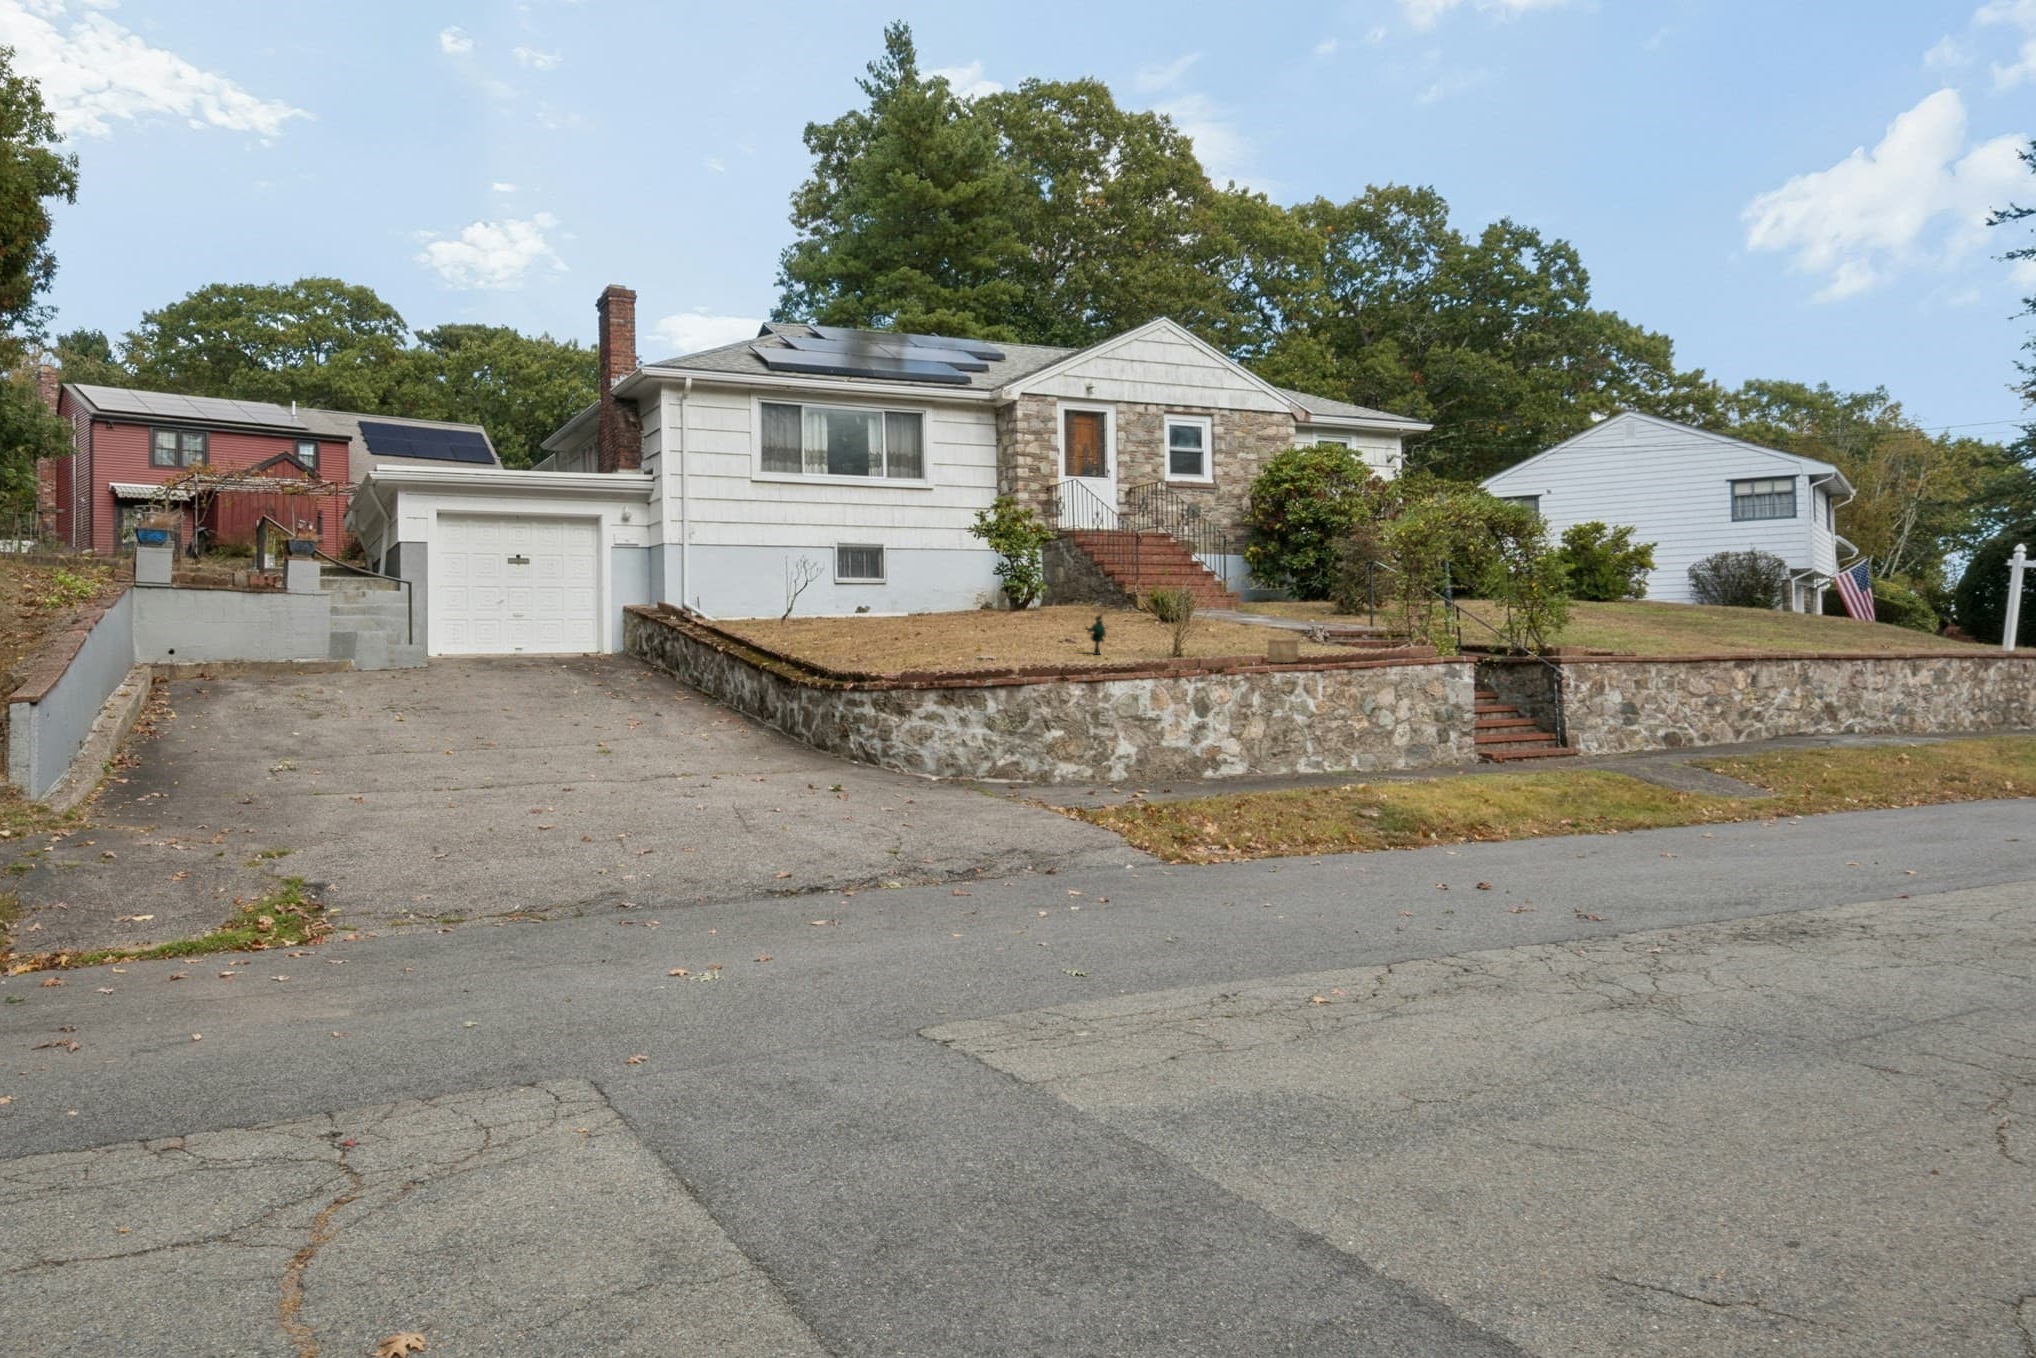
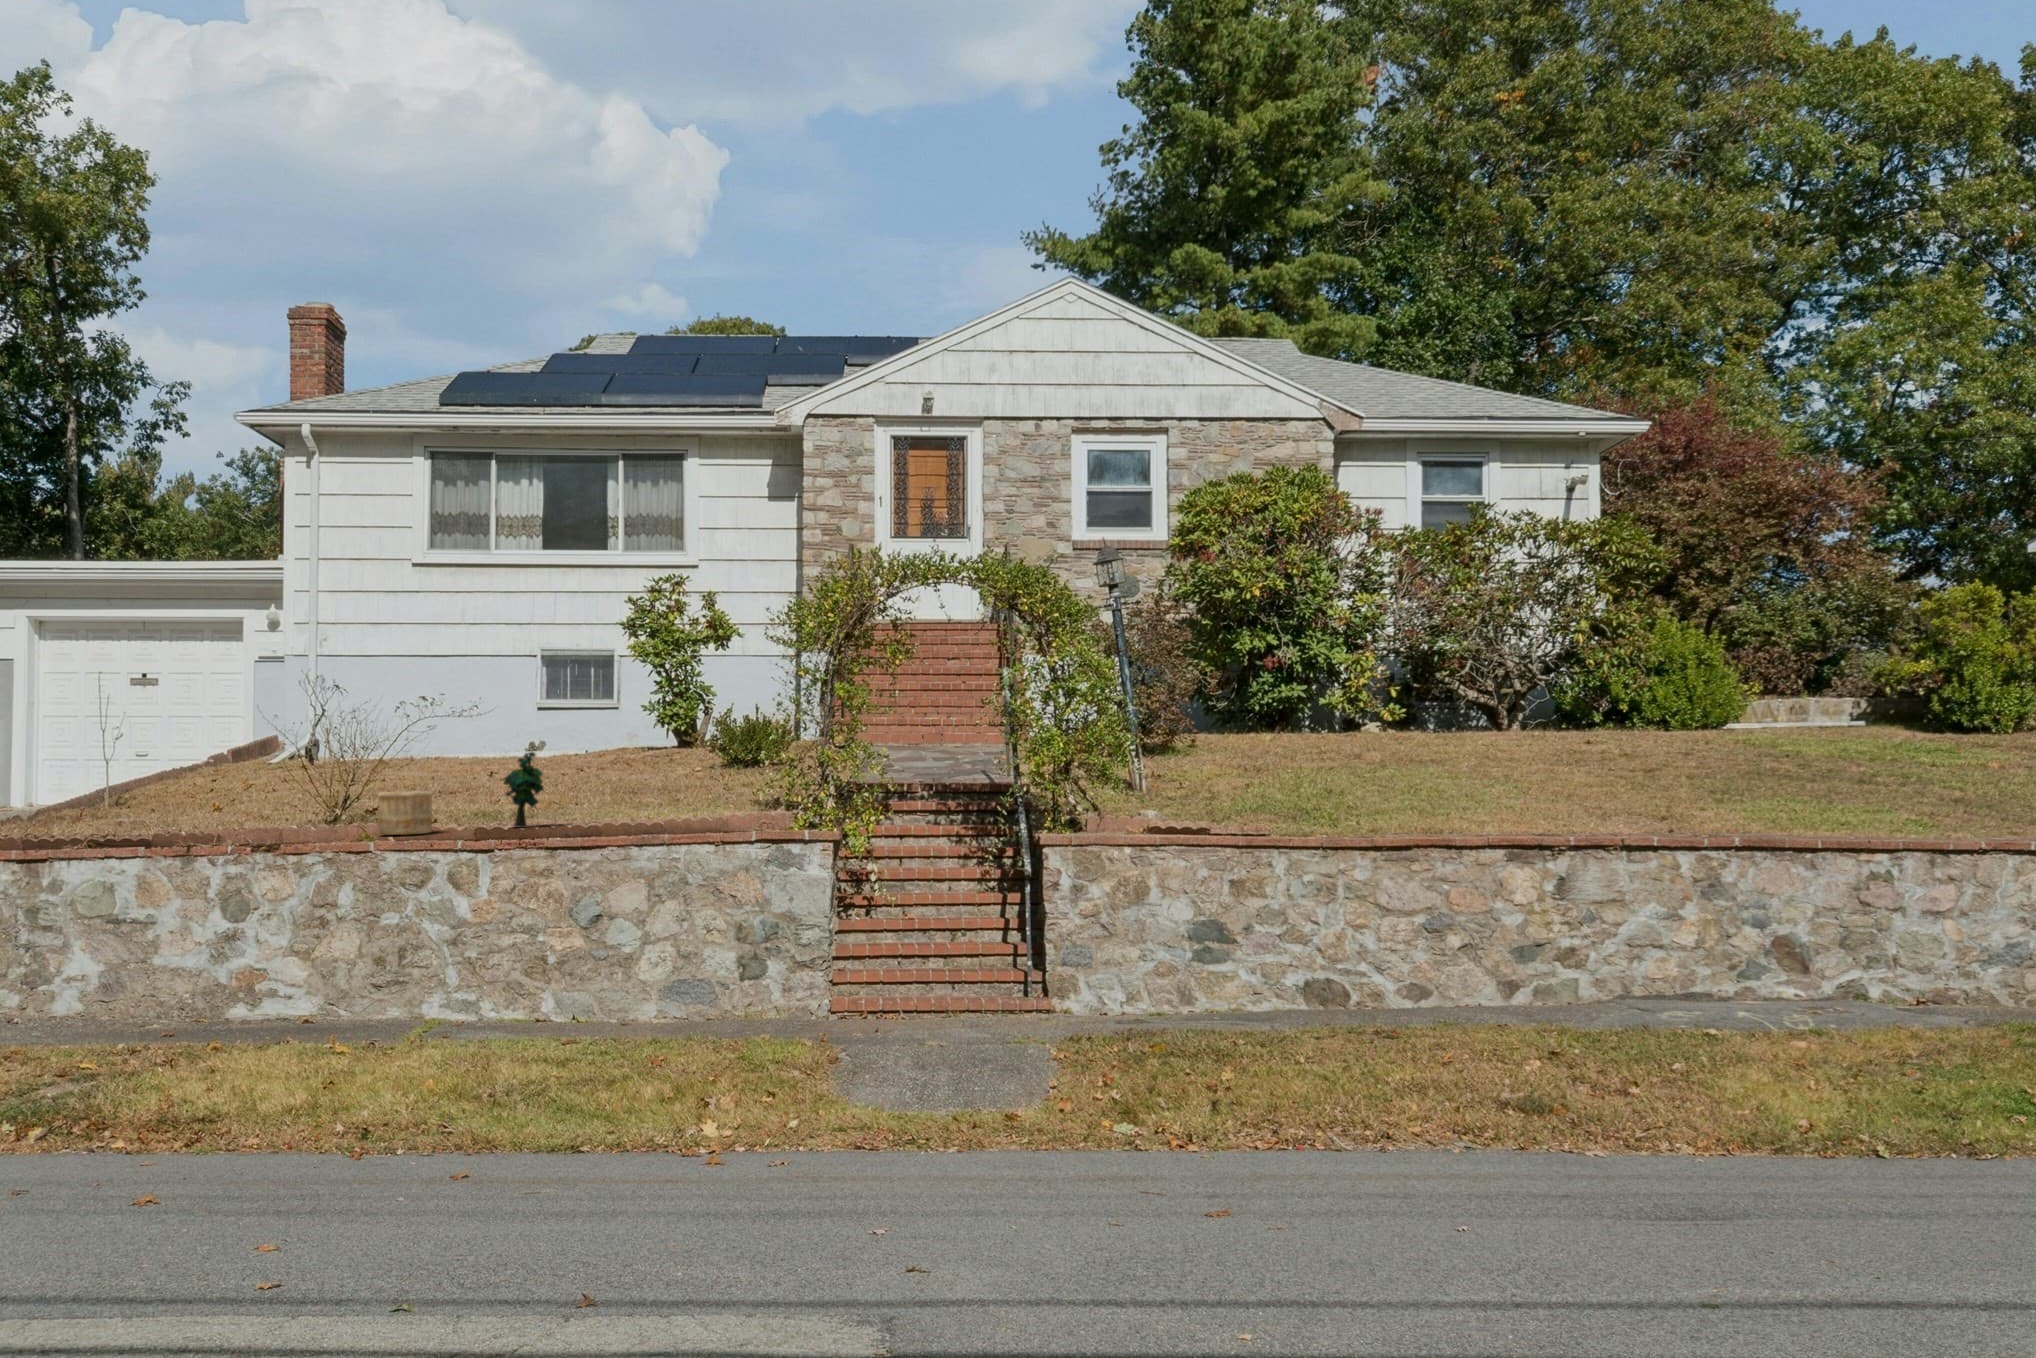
decorative plant: present [1086,614,1106,655] -> present [501,752,544,828]

